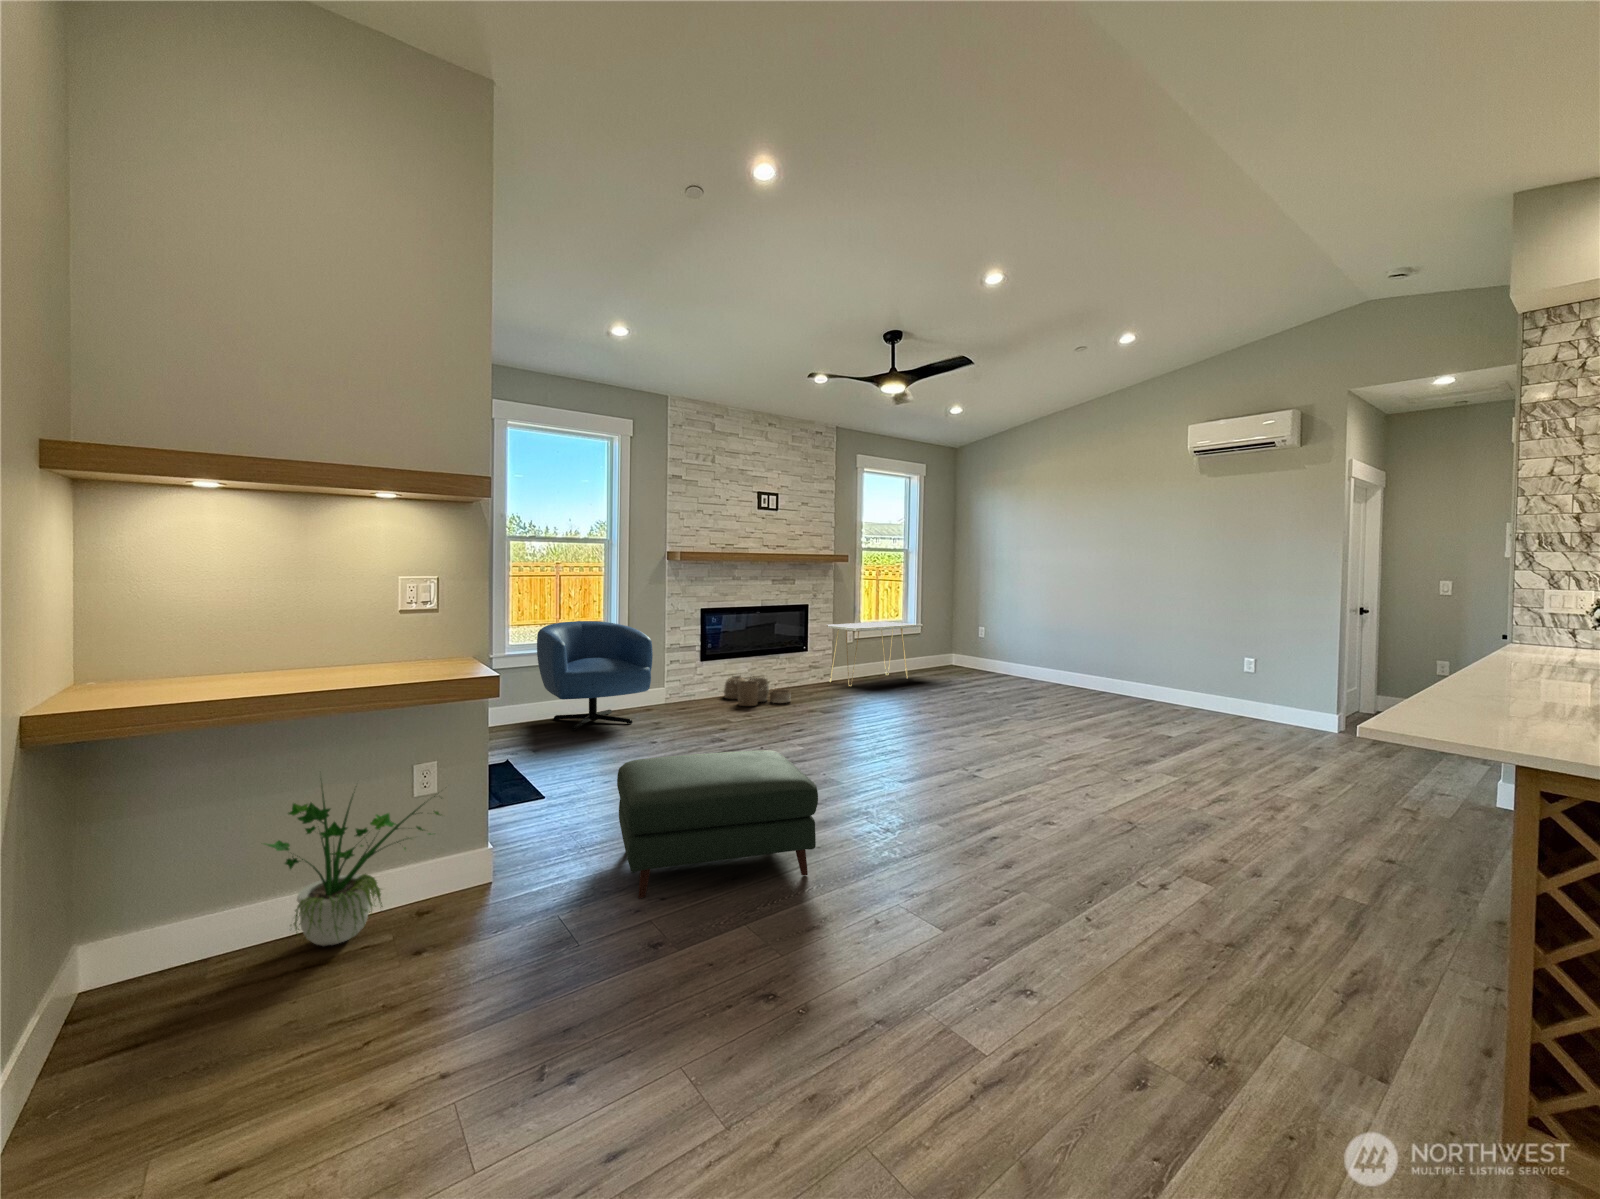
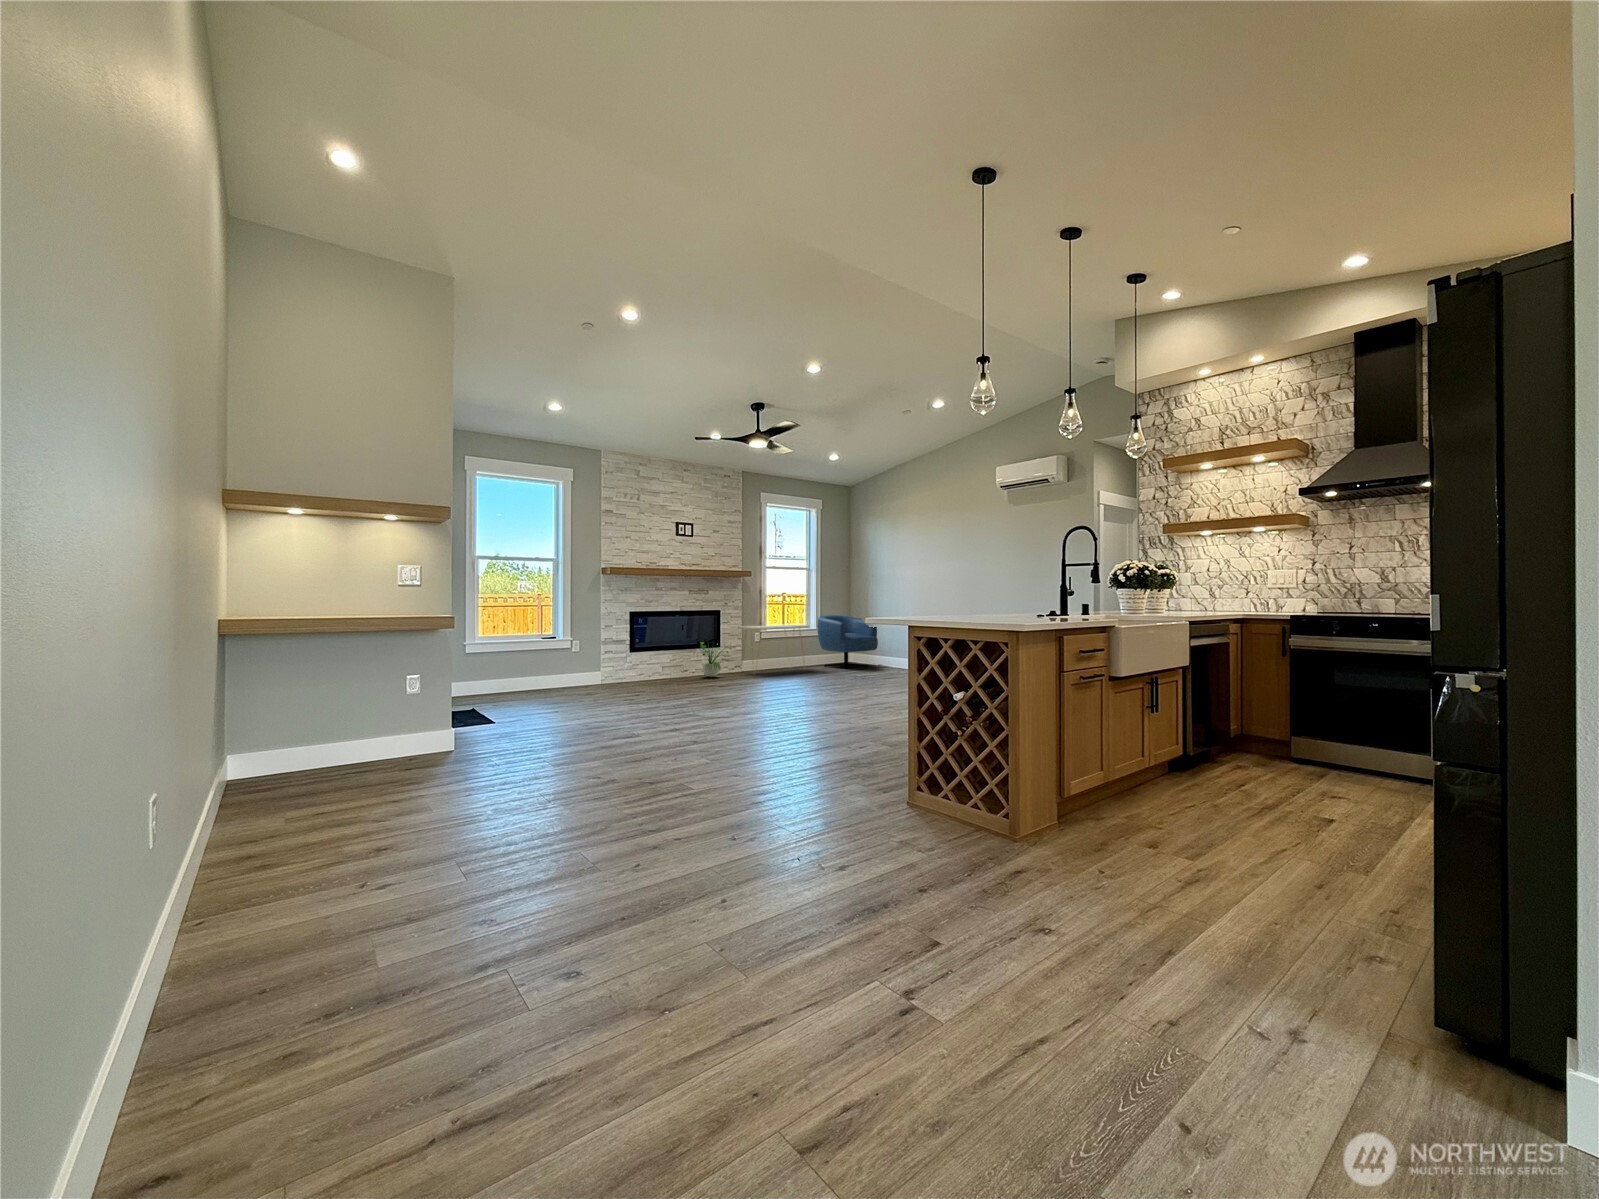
armchair: present [537,621,653,731] -> present [817,615,878,669]
woven basket: present [724,676,790,706] -> none [648,662,699,685]
ottoman: present [617,750,818,898] -> none [532,681,656,758]
potted plant: present [265,792,440,946] -> present [700,642,732,677]

